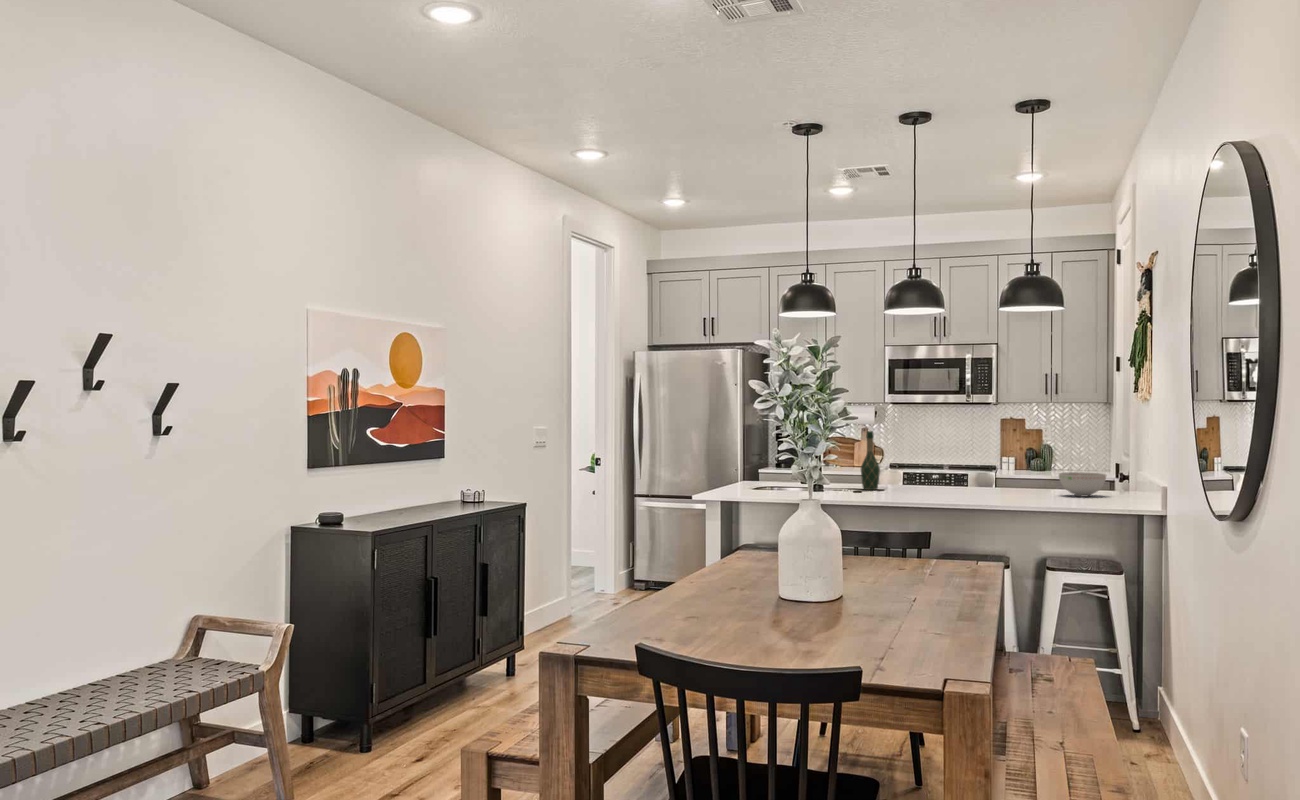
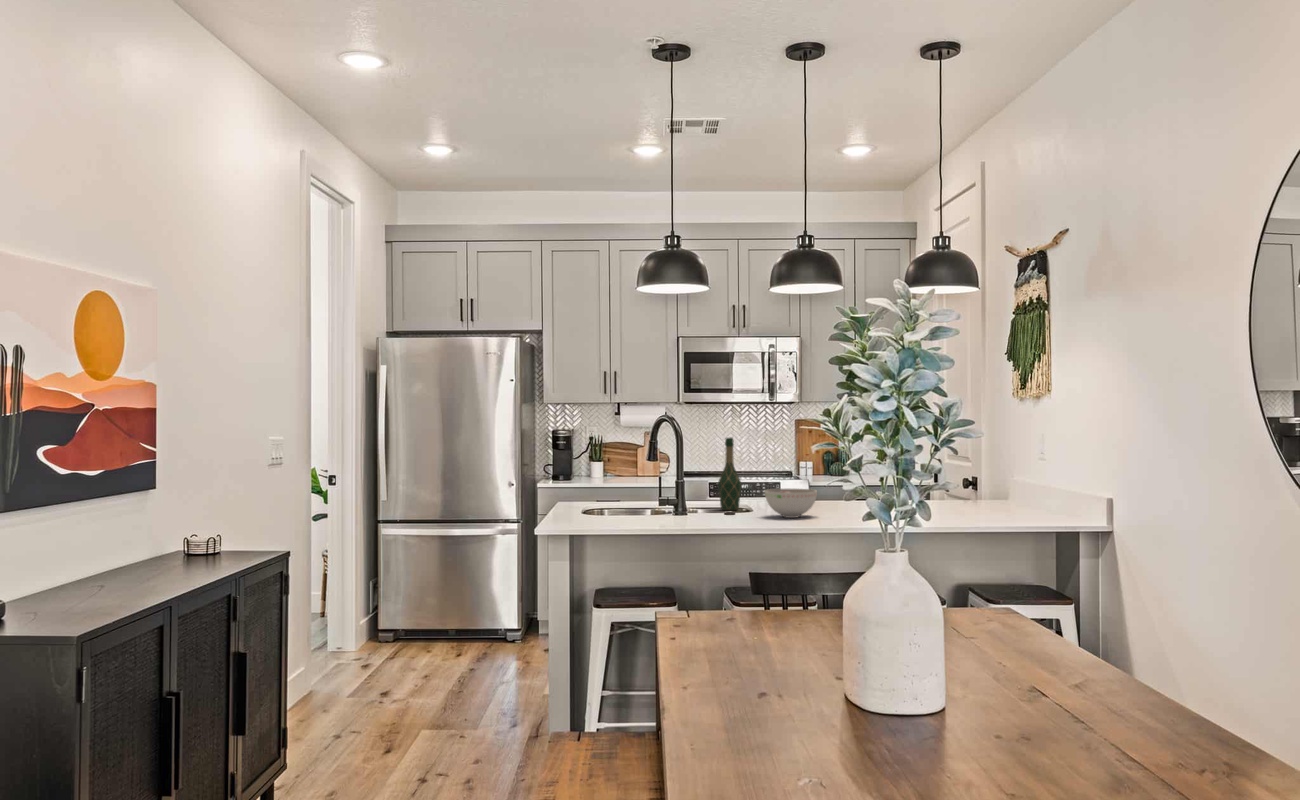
bowl: present [1059,472,1106,497] -> present [765,489,817,518]

